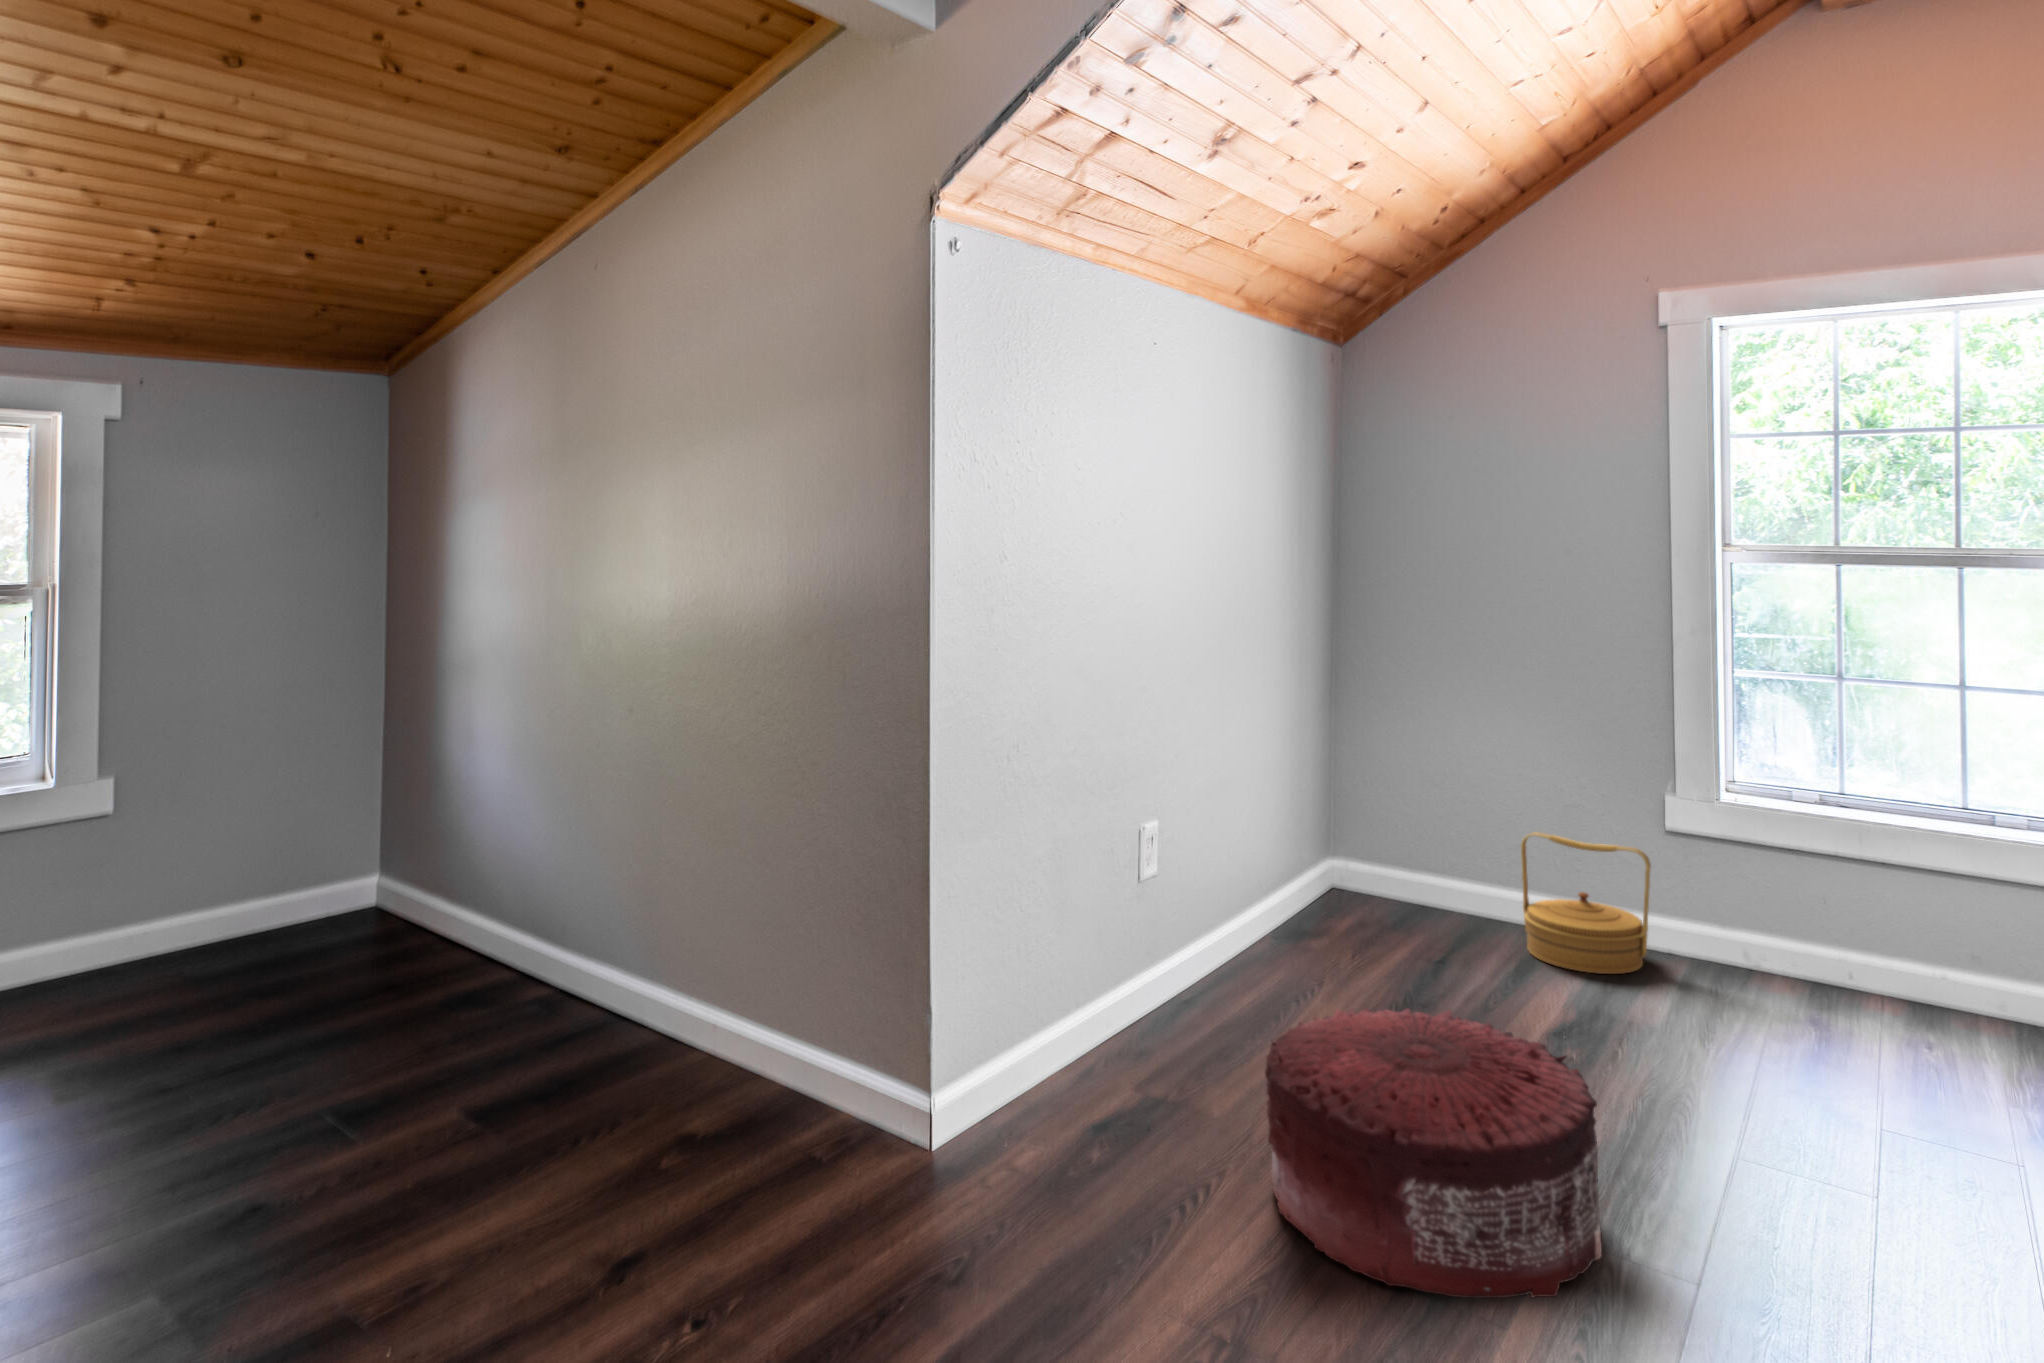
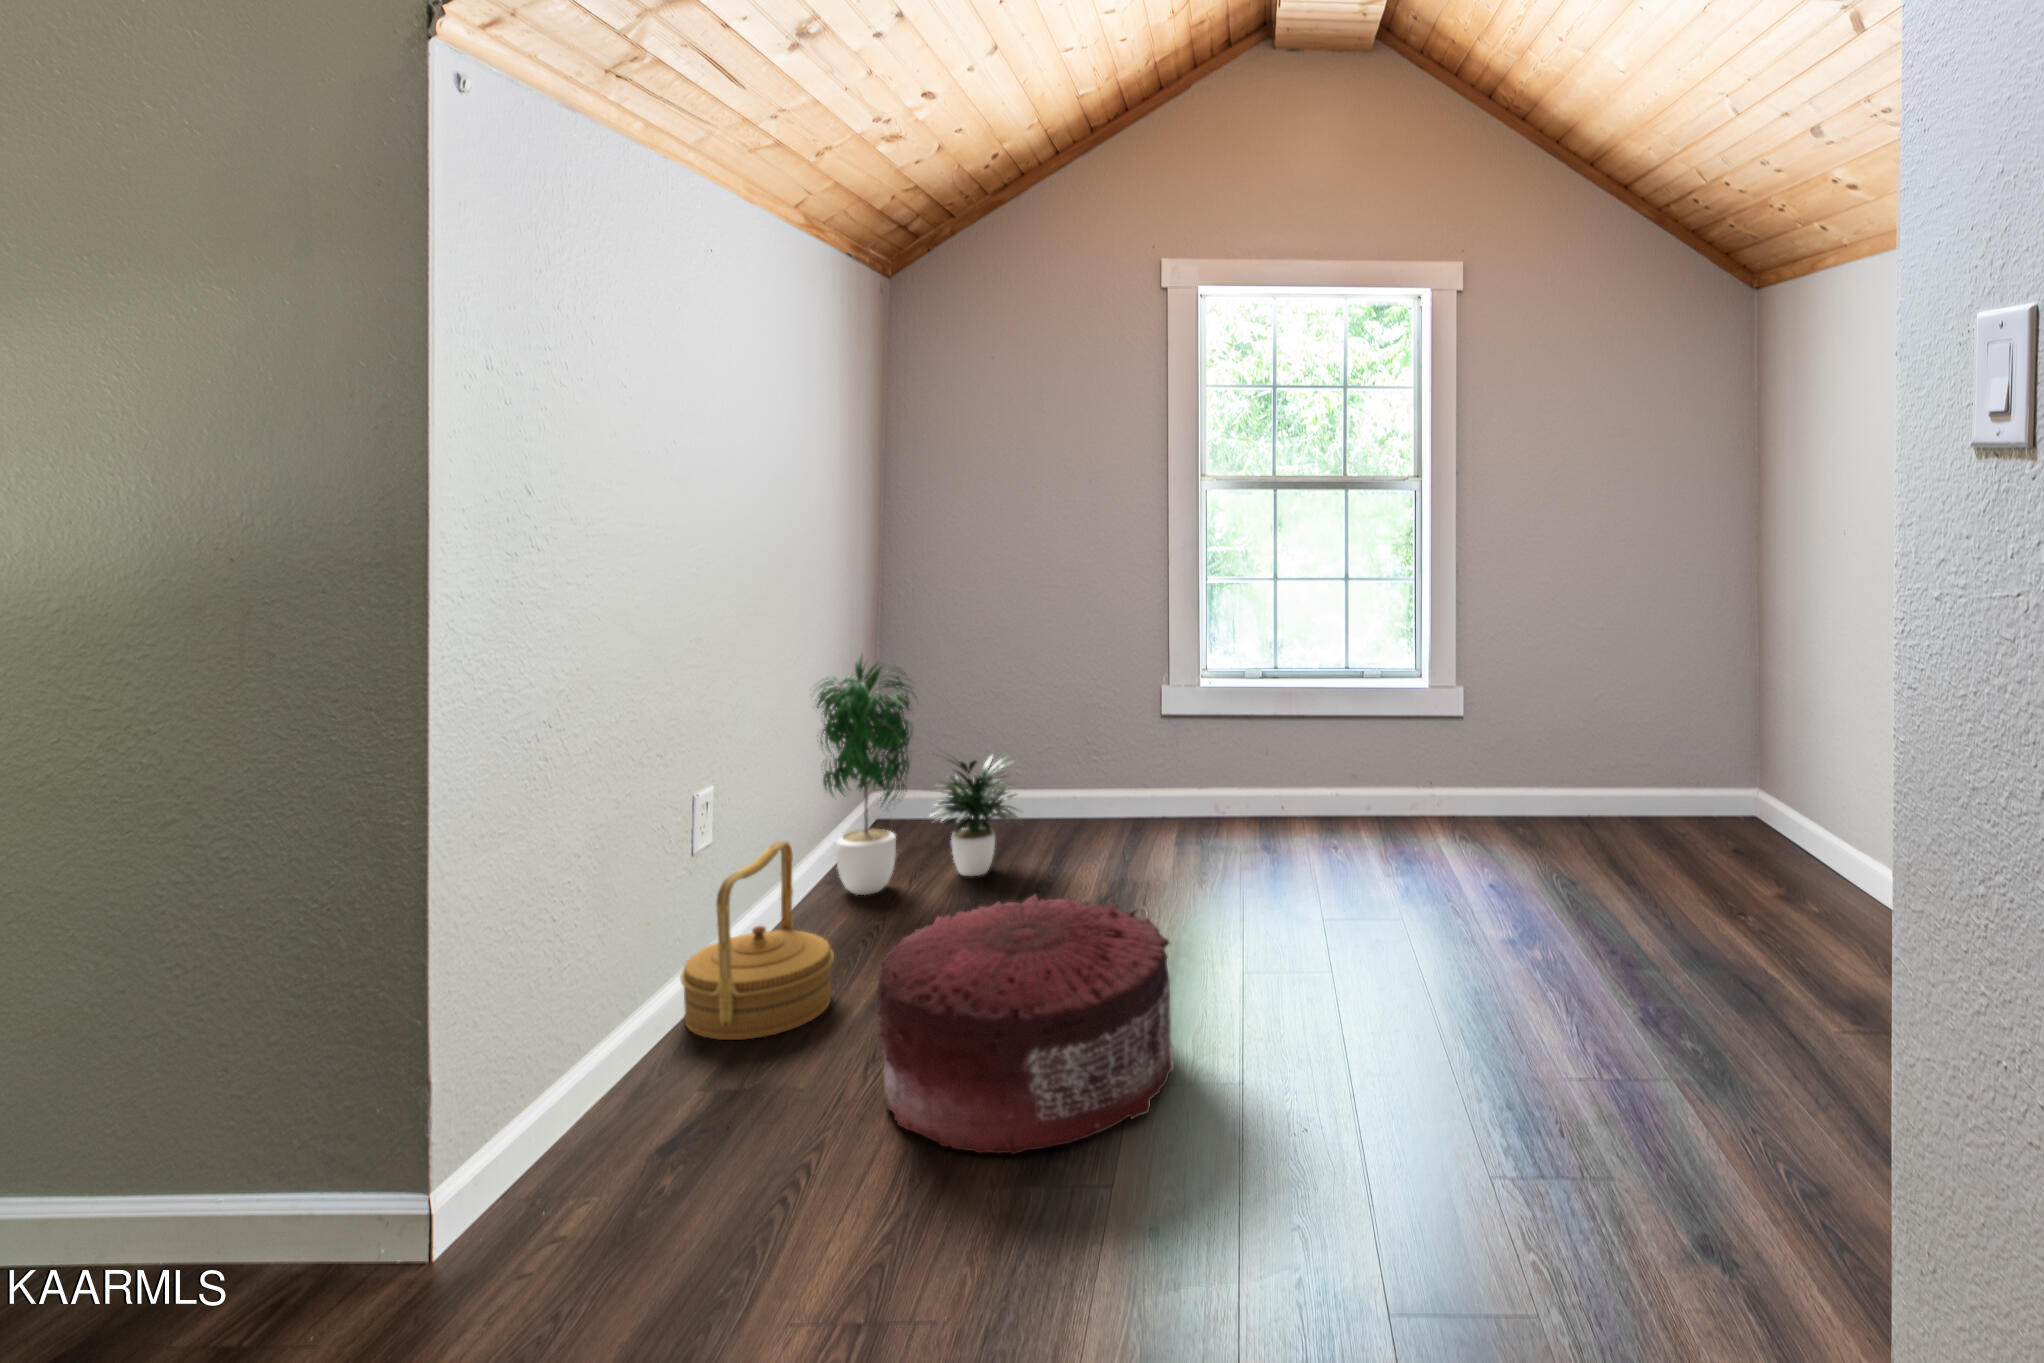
potted plant: none [1251,725,1479,975] -> present [815,658,1018,895]
basket: present [1521,832,1651,974] -> present [680,841,834,1040]

